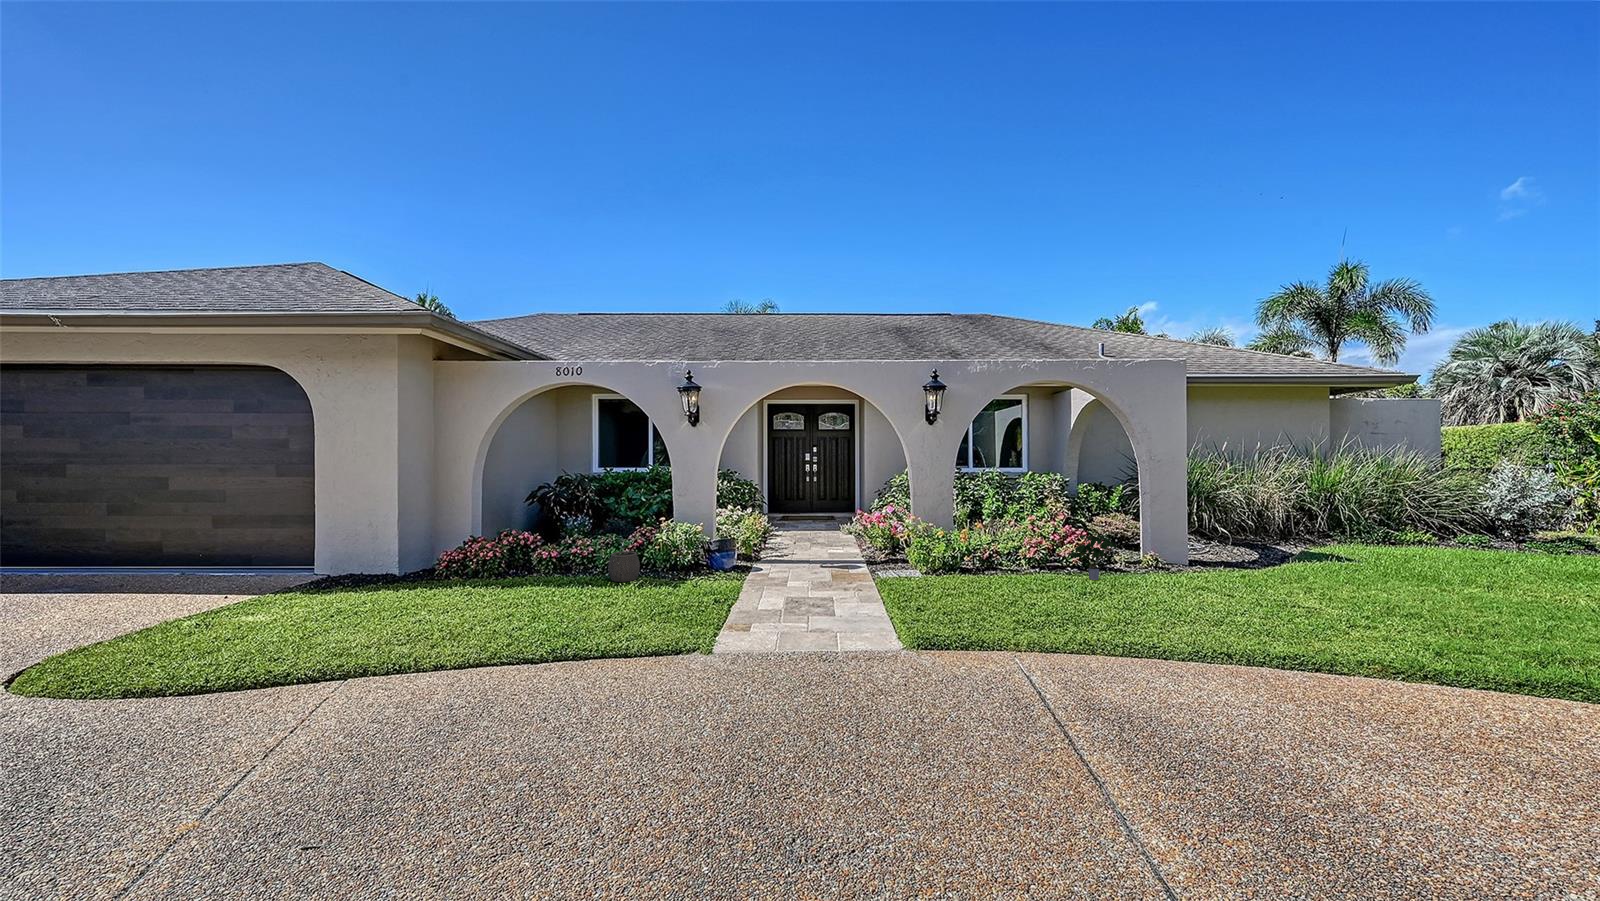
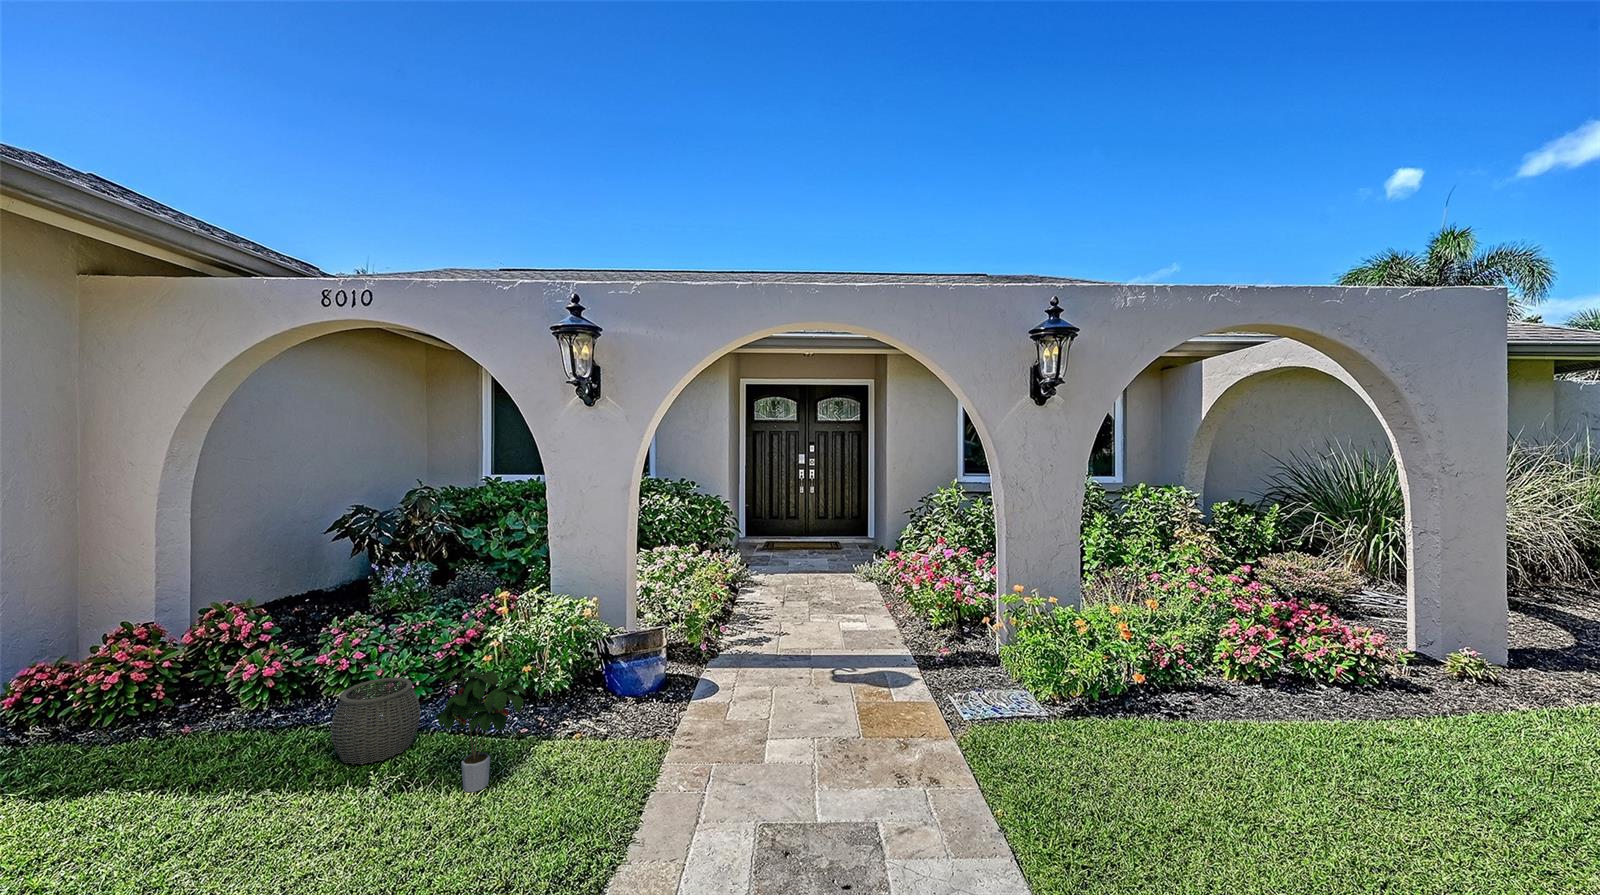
potted plant: present [1071,535,1116,580] -> present [436,666,525,792]

